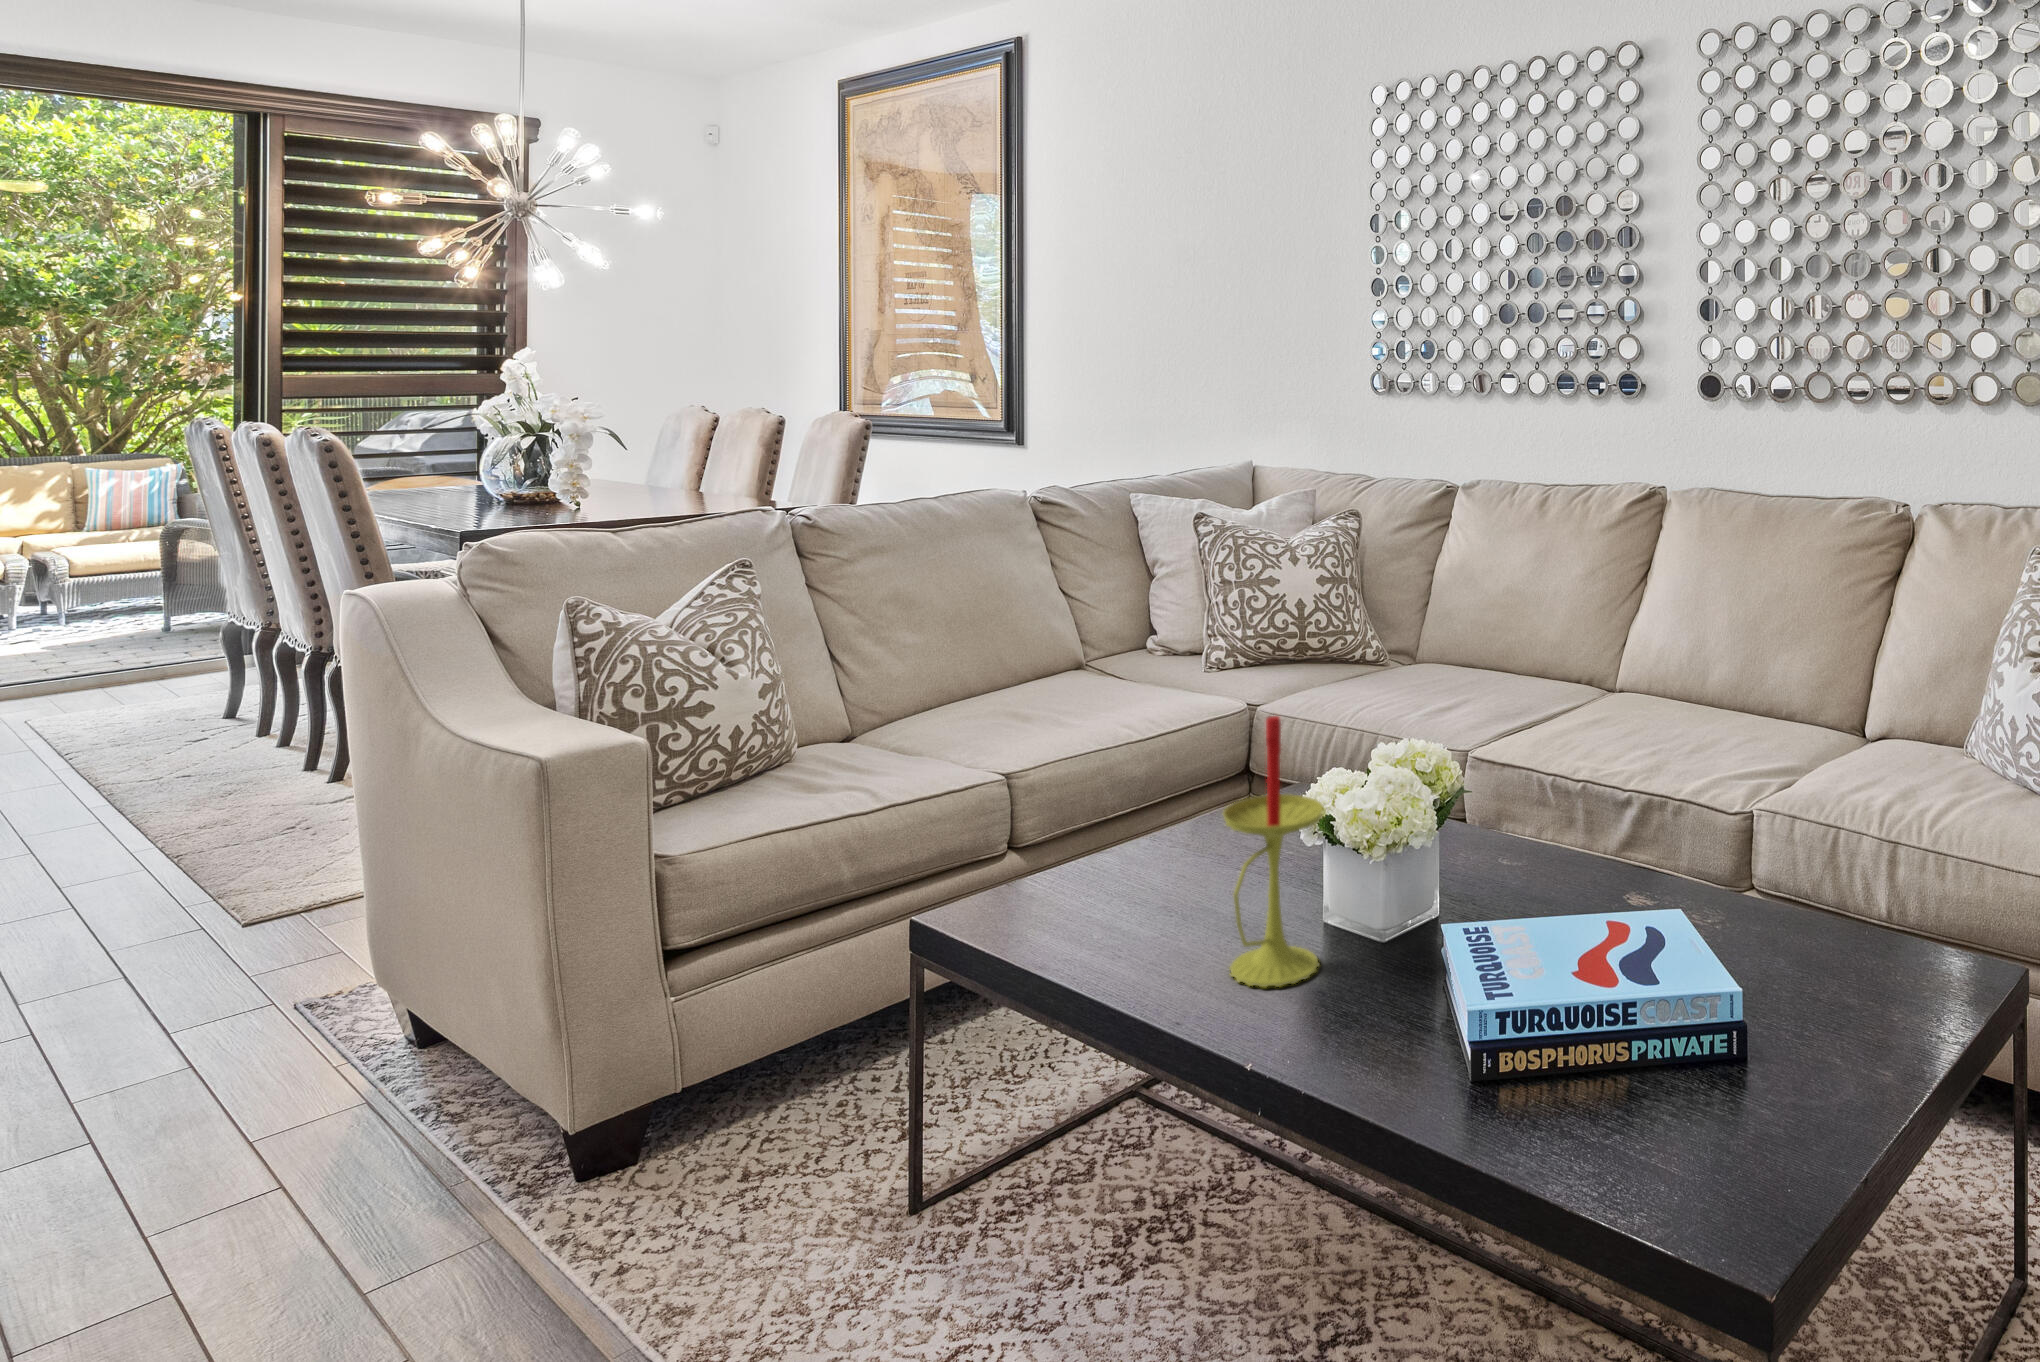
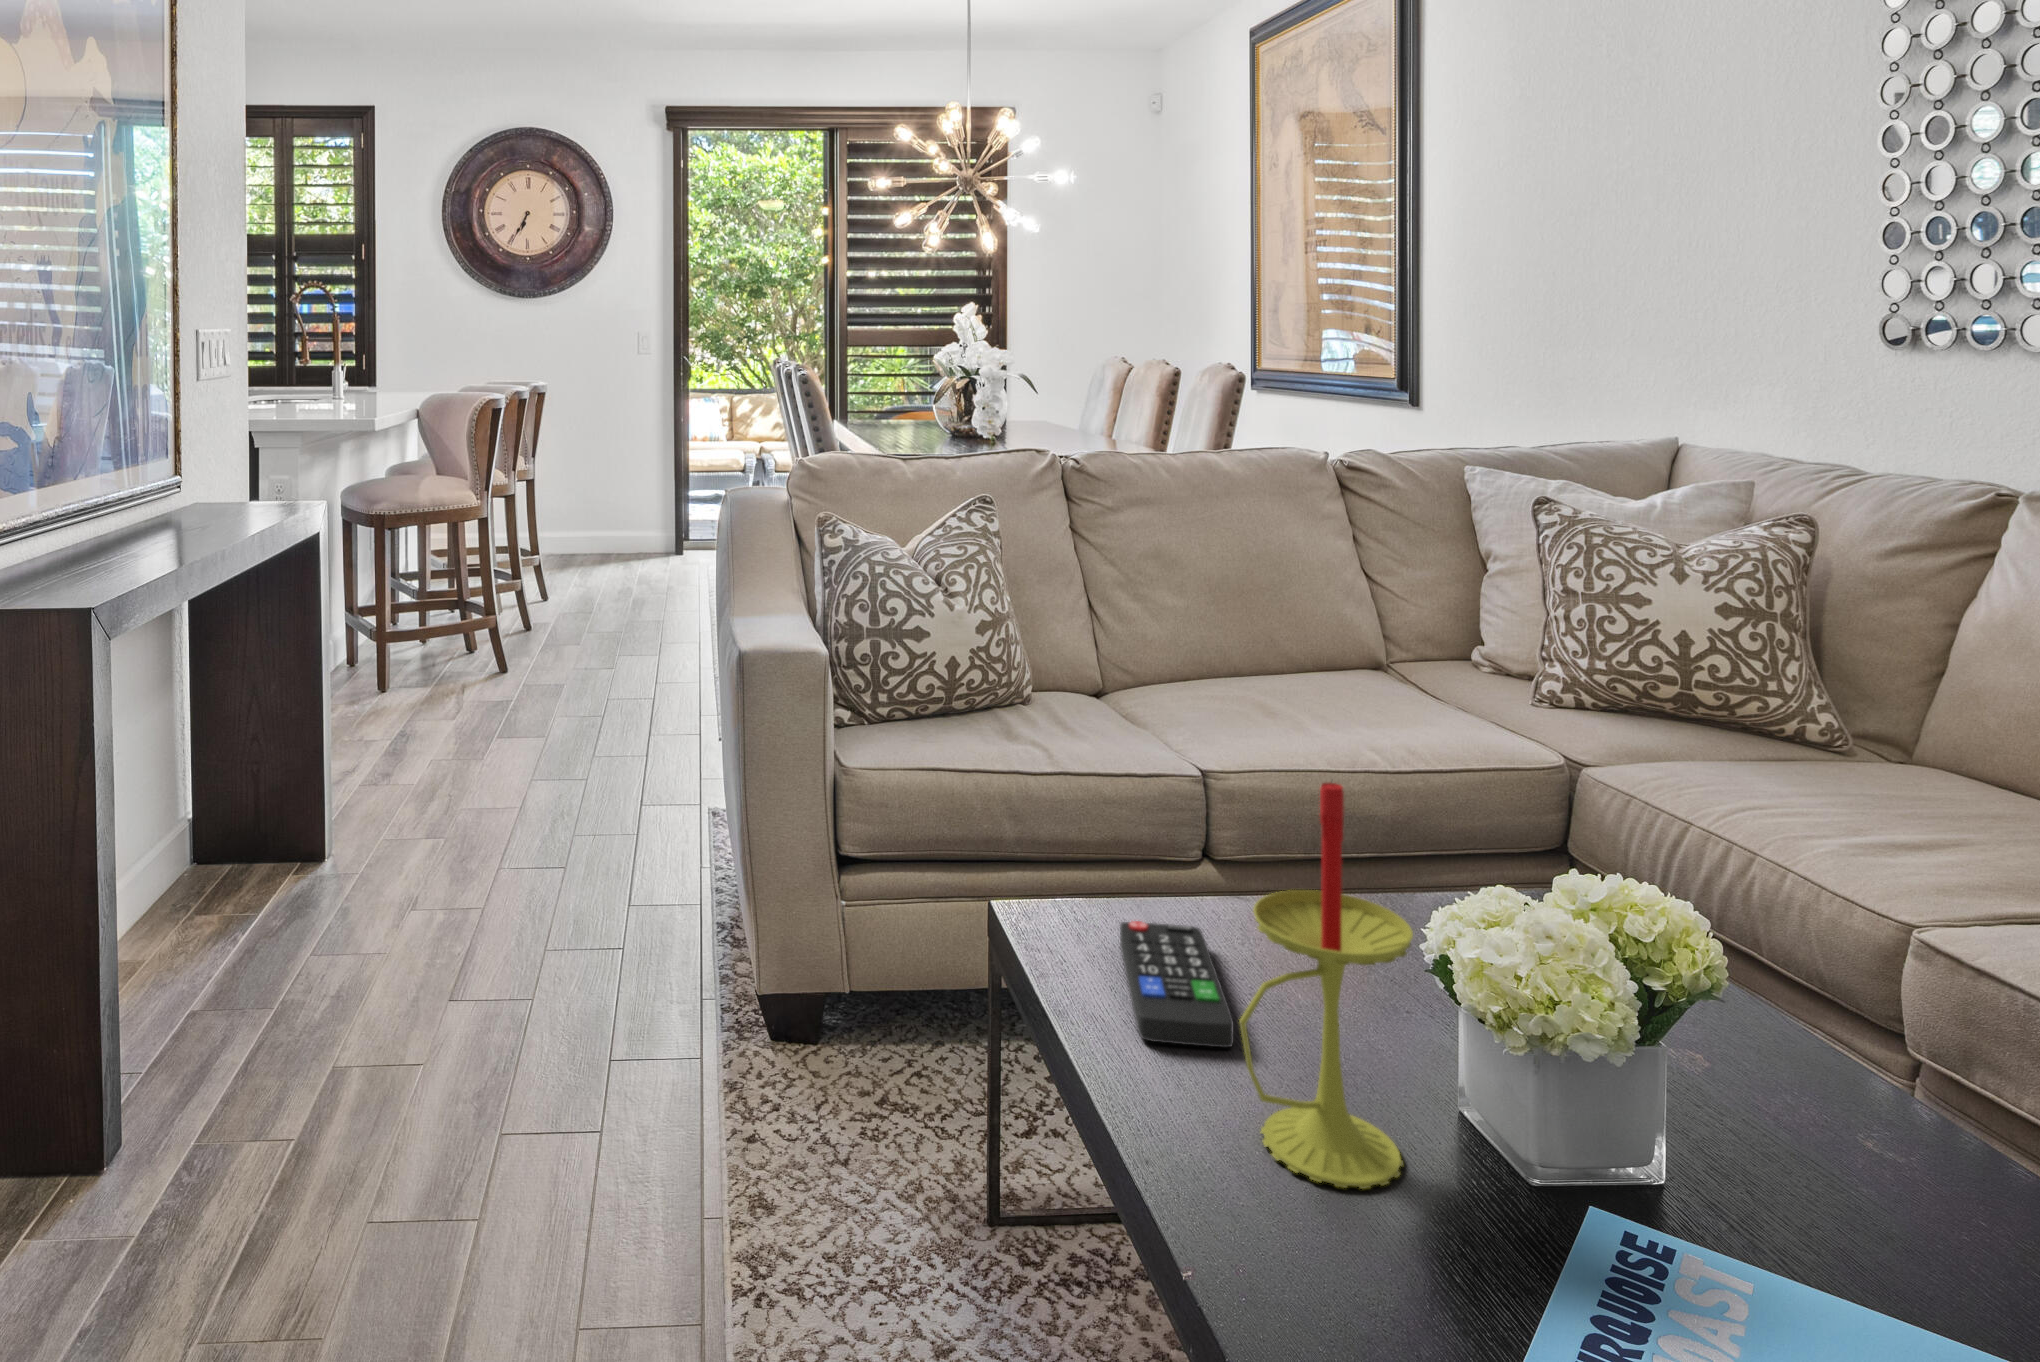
remote control: none [1049,875,1178,957] -> present [1120,921,1234,1047]

